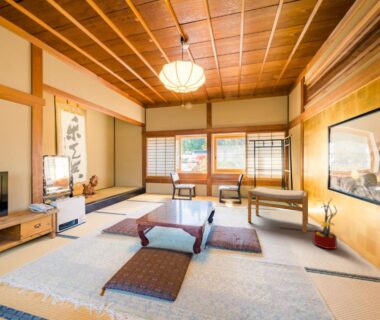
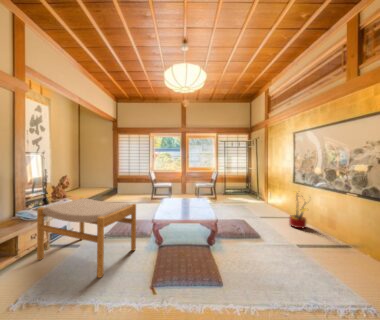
footstool: present [248,187,308,233] -> present [37,198,136,278]

